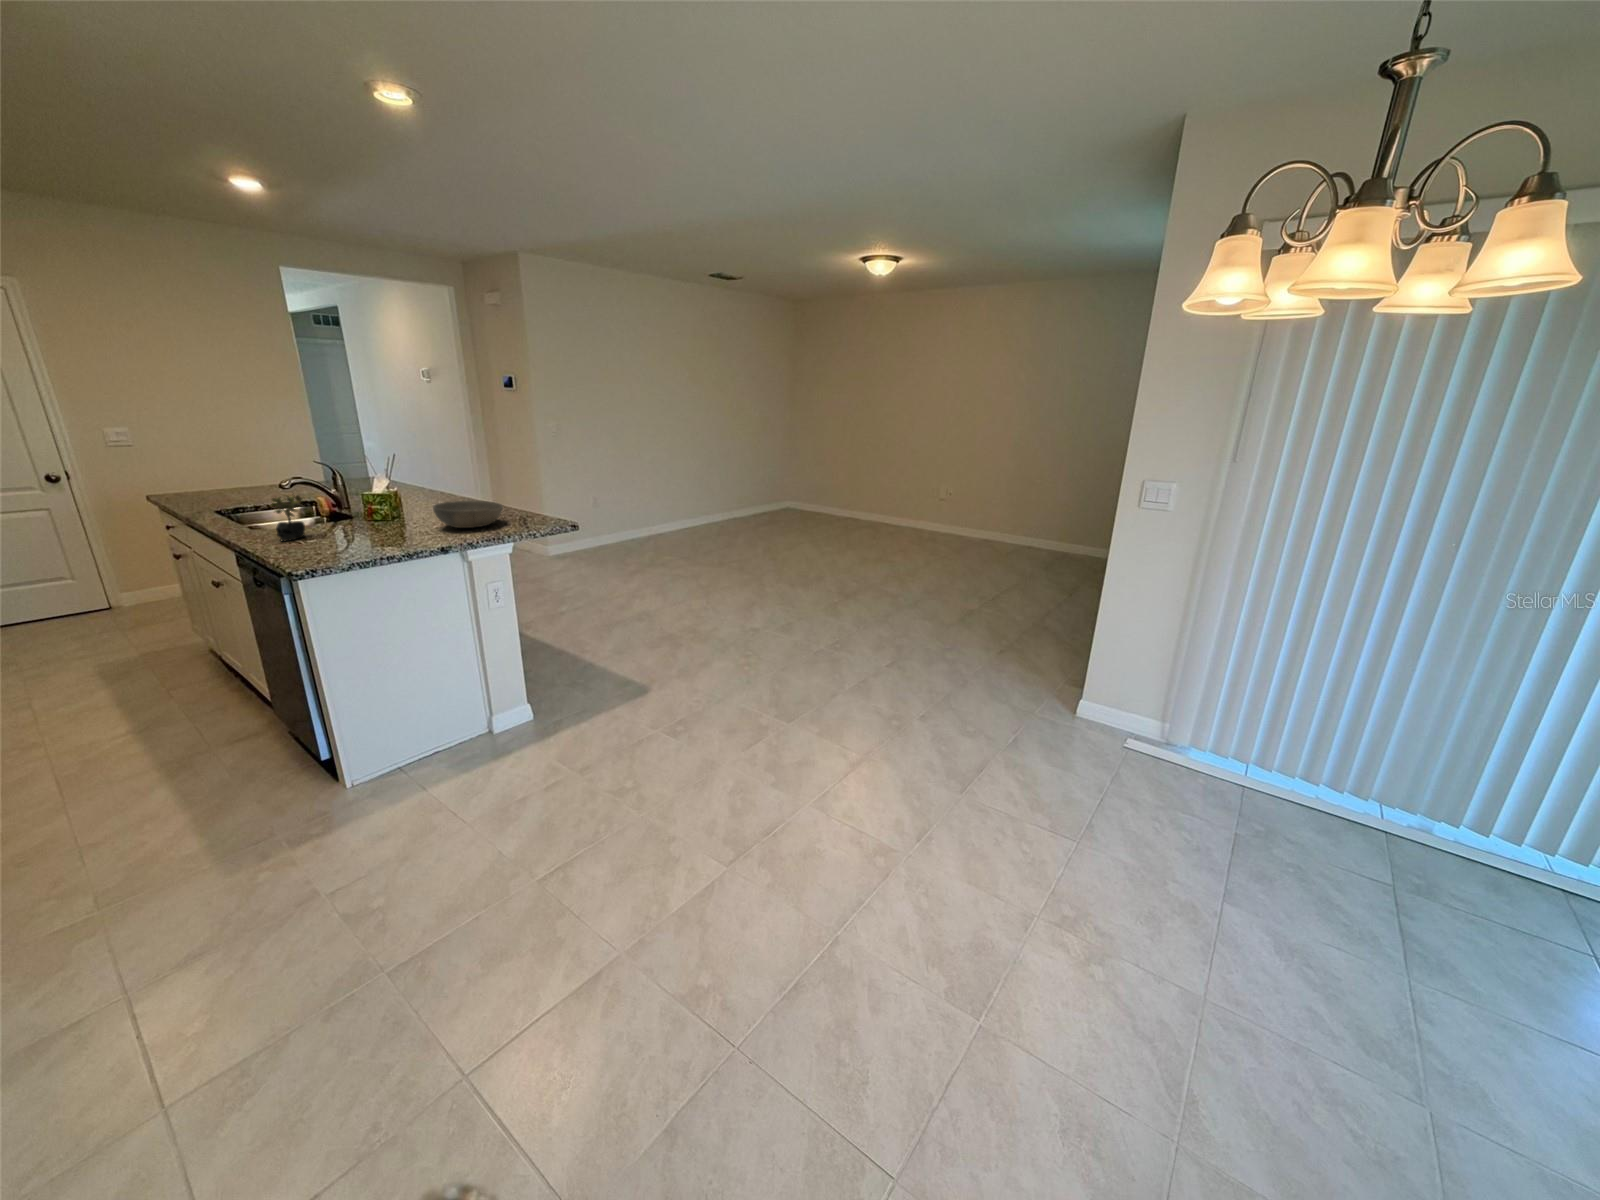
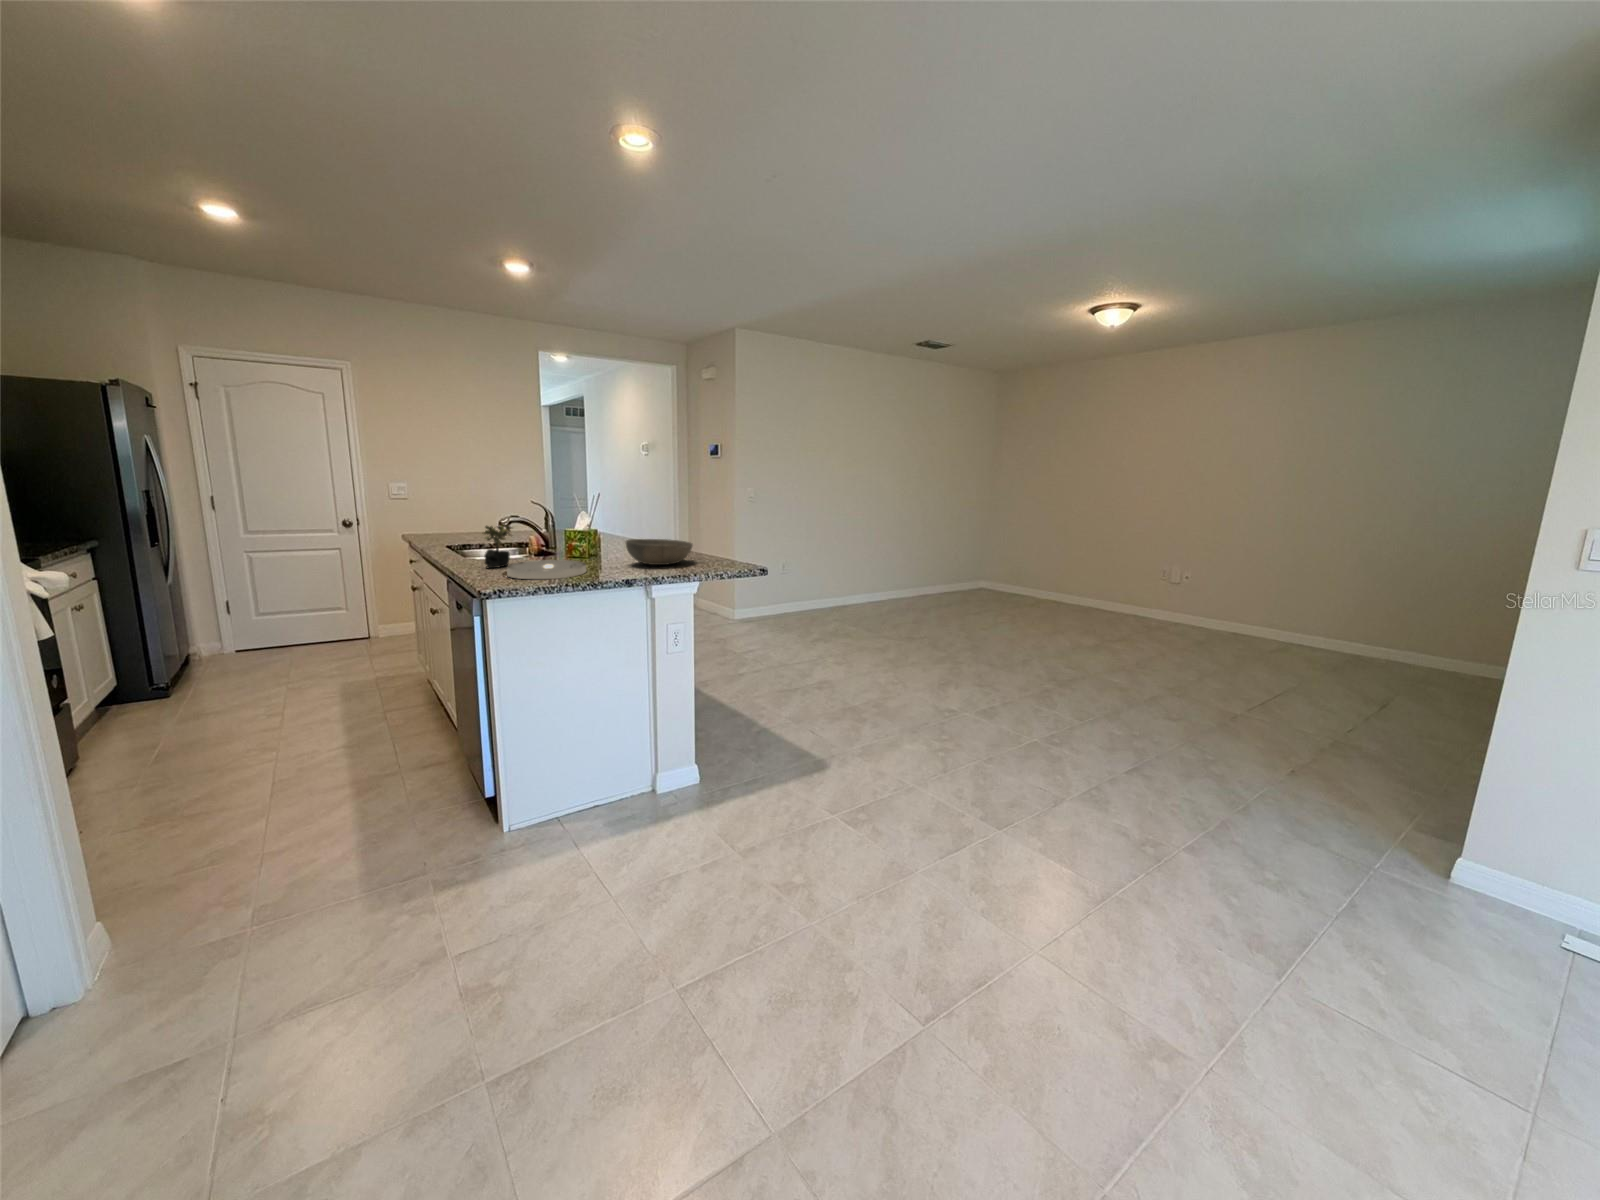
plate: none [308,529,396,554] -> present [507,560,586,579]

